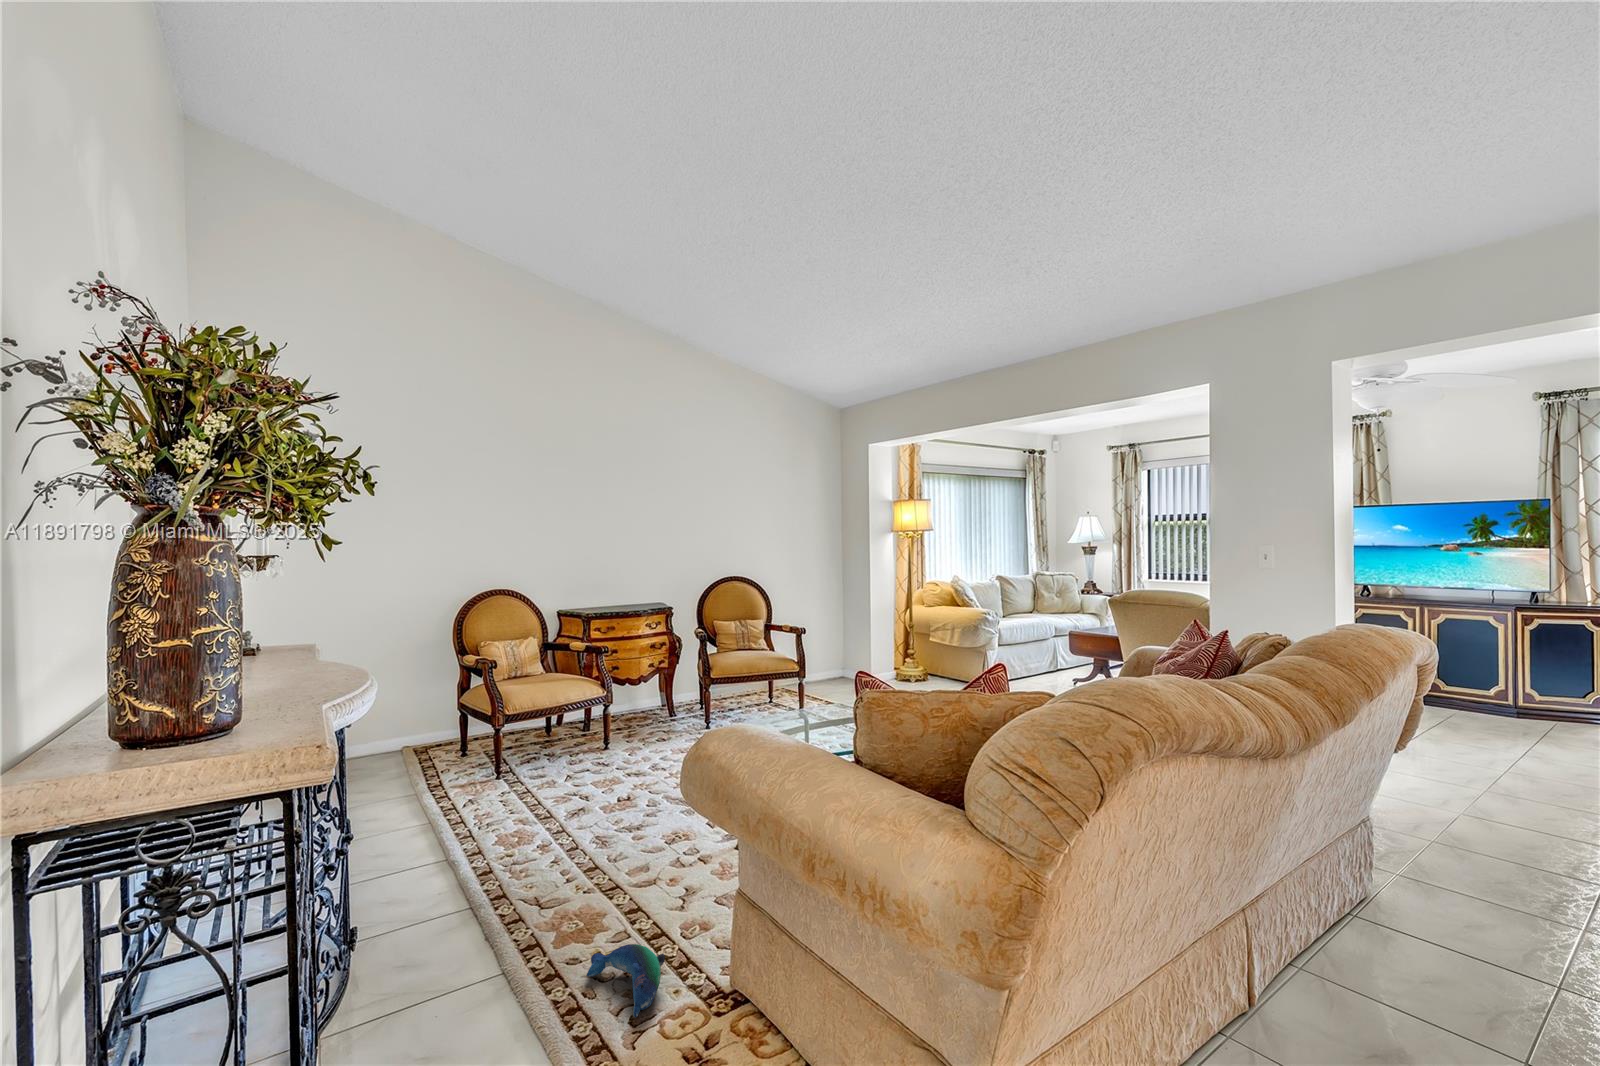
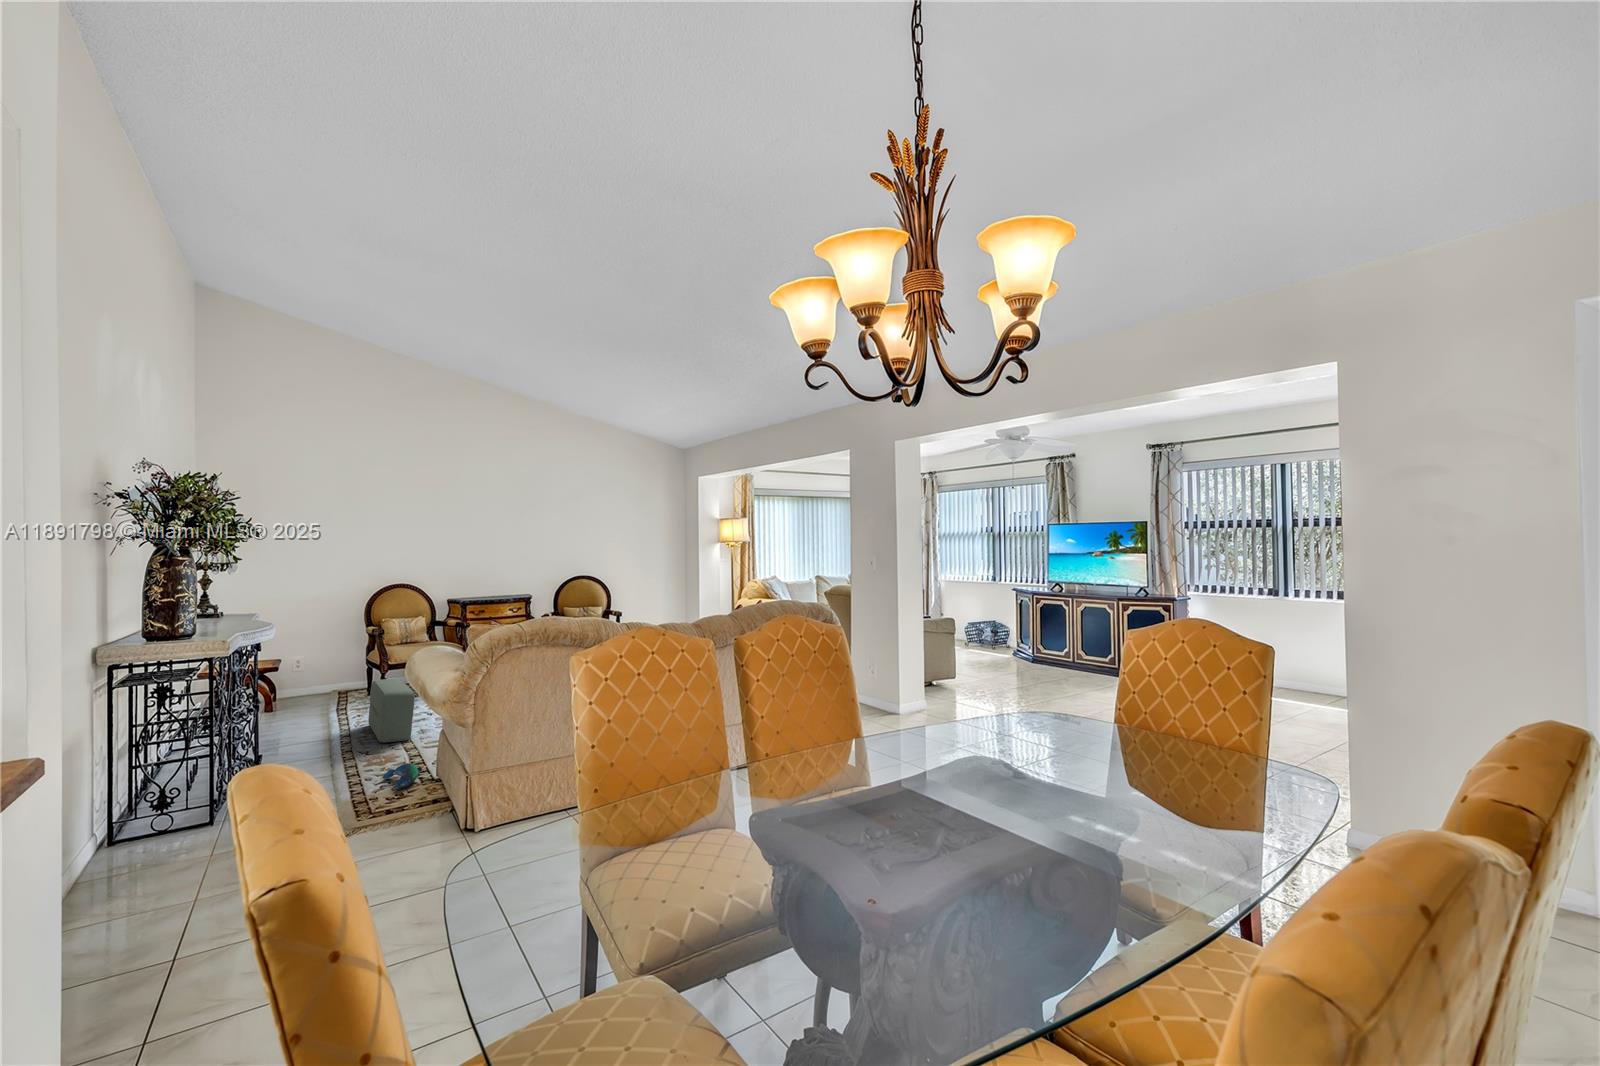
pouf: none [488,744,581,865] -> present [368,679,415,743]

